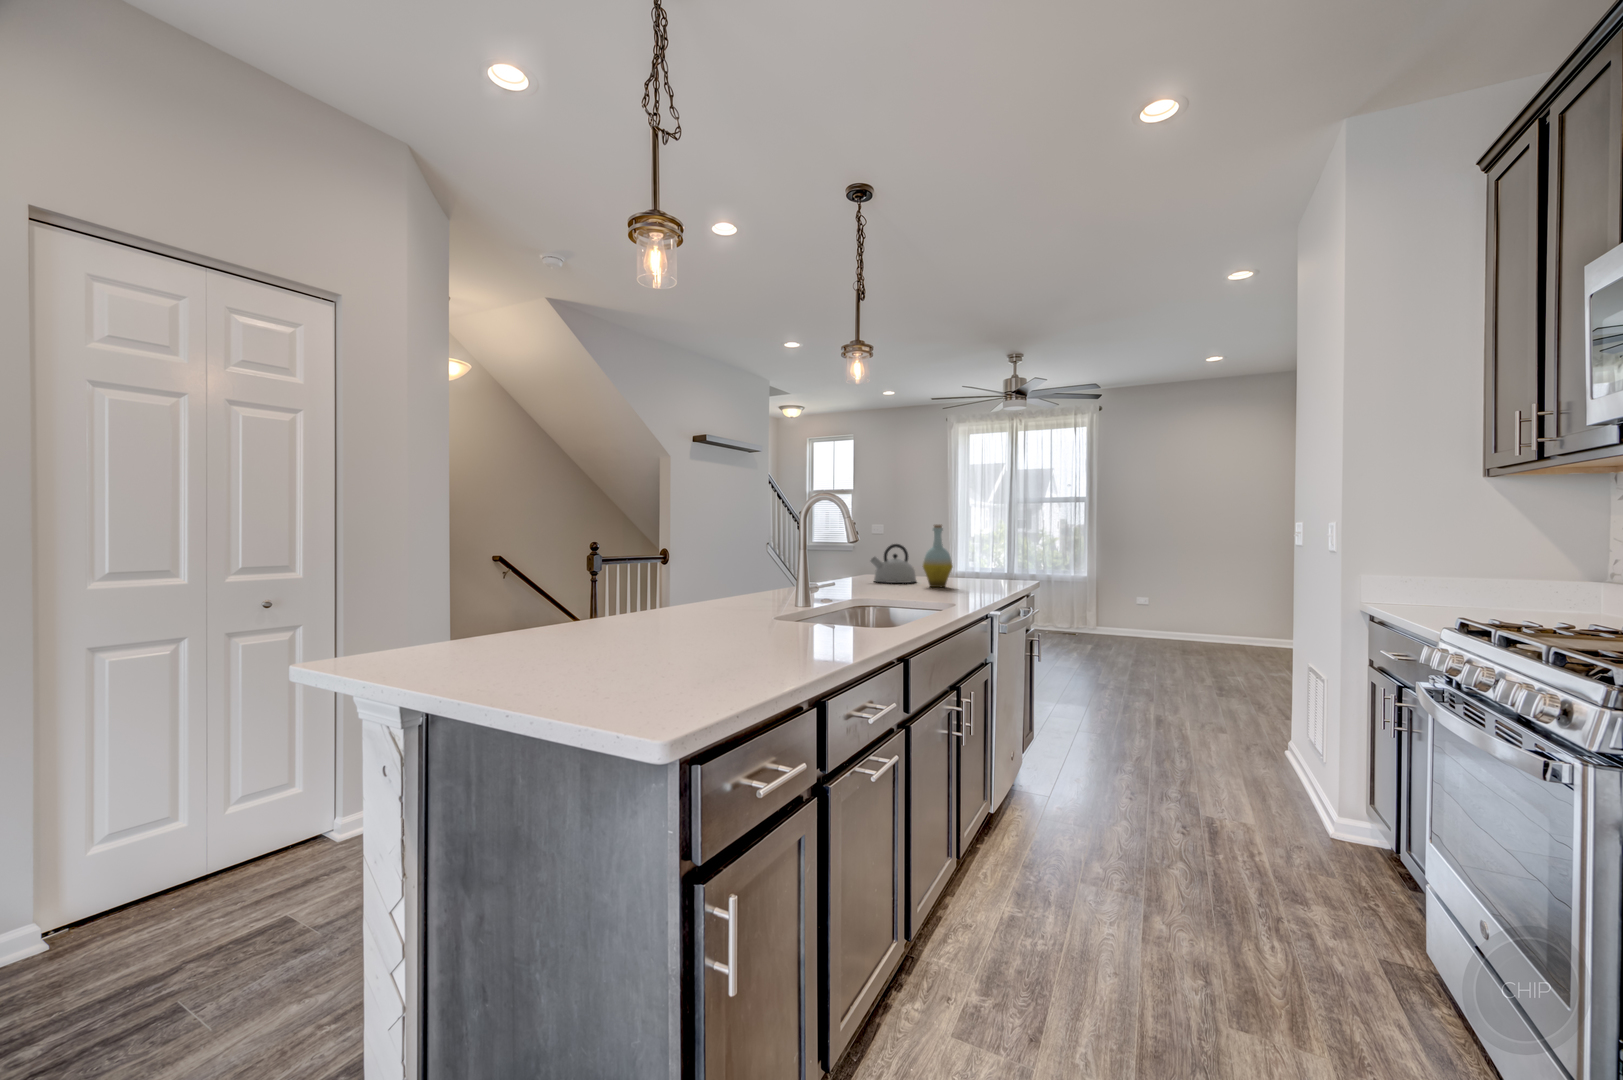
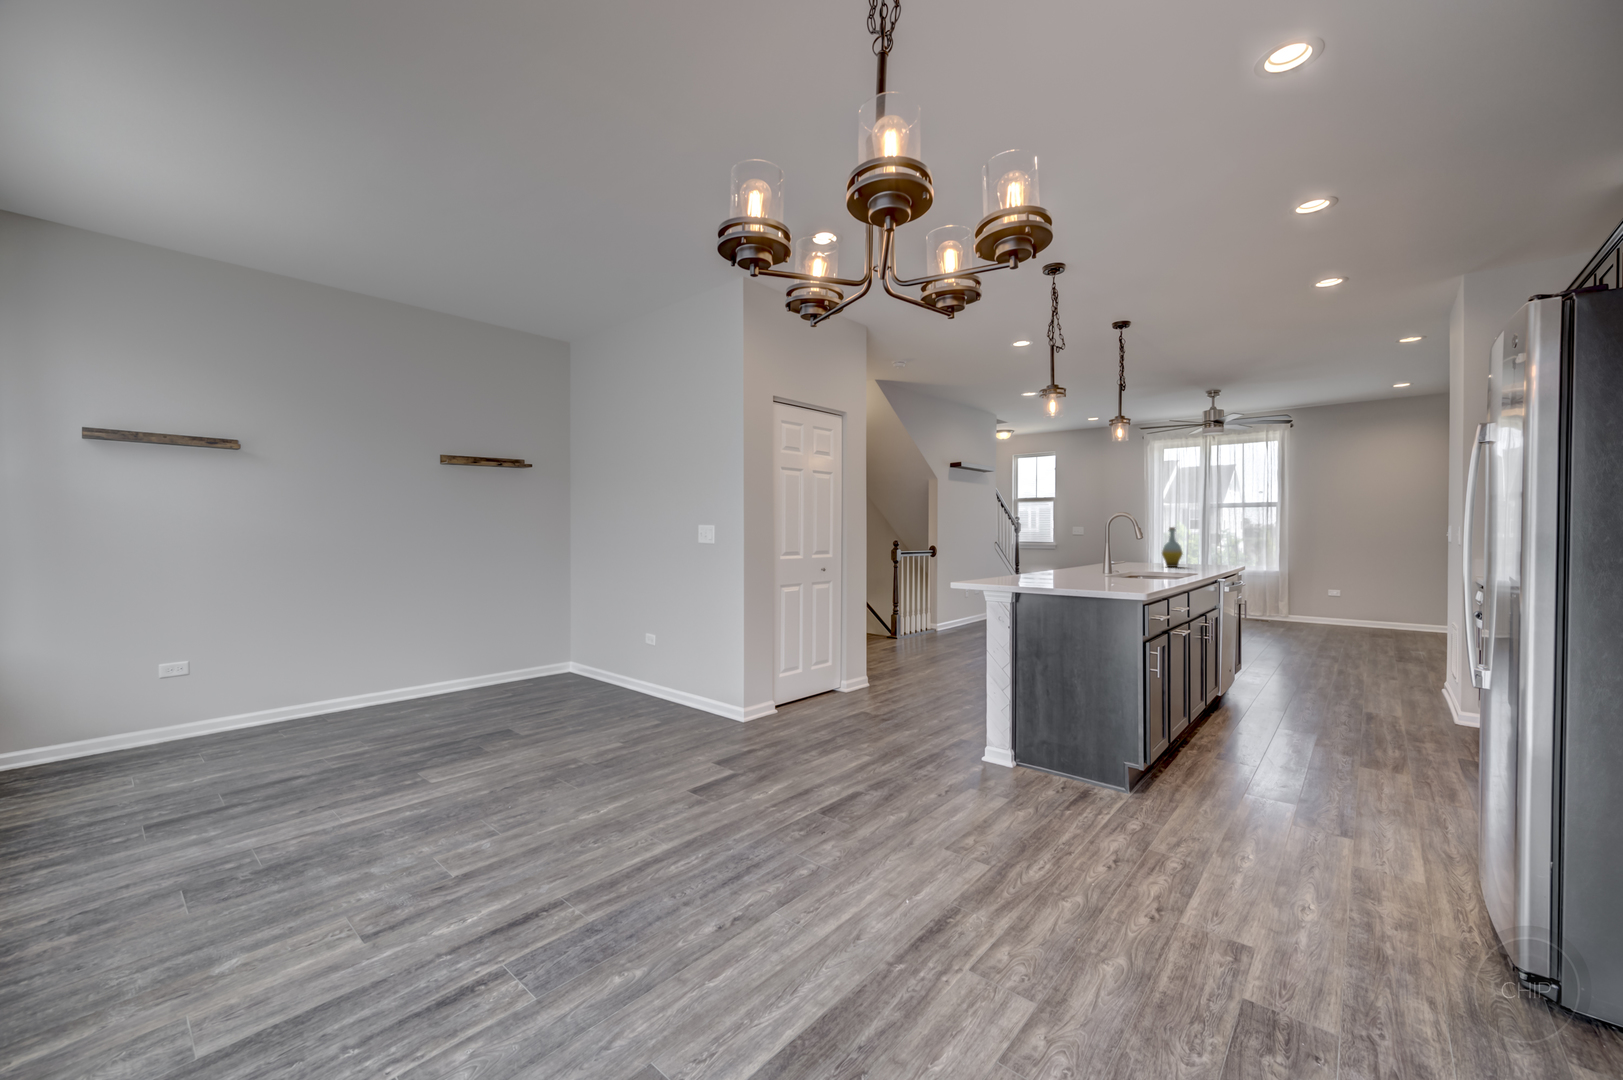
kettle: present [871,544,916,583] -> none [1122,540,1154,565]

